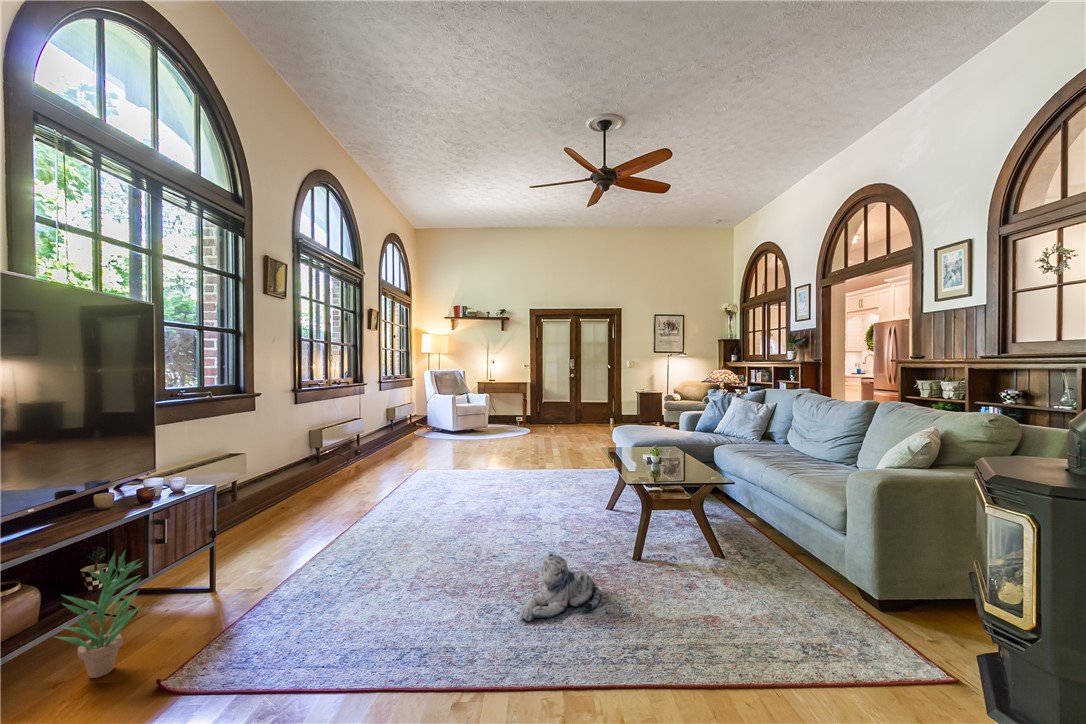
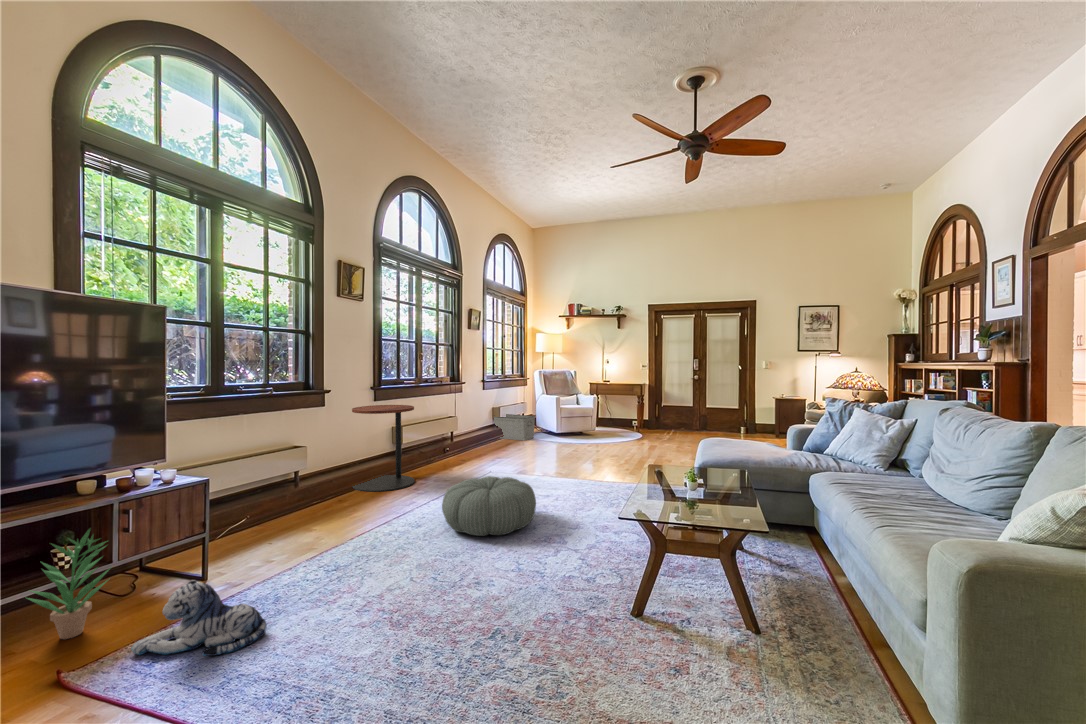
side table: none [279,408,349,501] -> present [352,405,415,492]
storage bin: none [387,416,434,441] -> present [494,414,535,441]
pouf: none [418,470,508,524] -> present [442,476,536,536]
plush toy: present [519,553,601,621] -> present [131,580,266,656]

